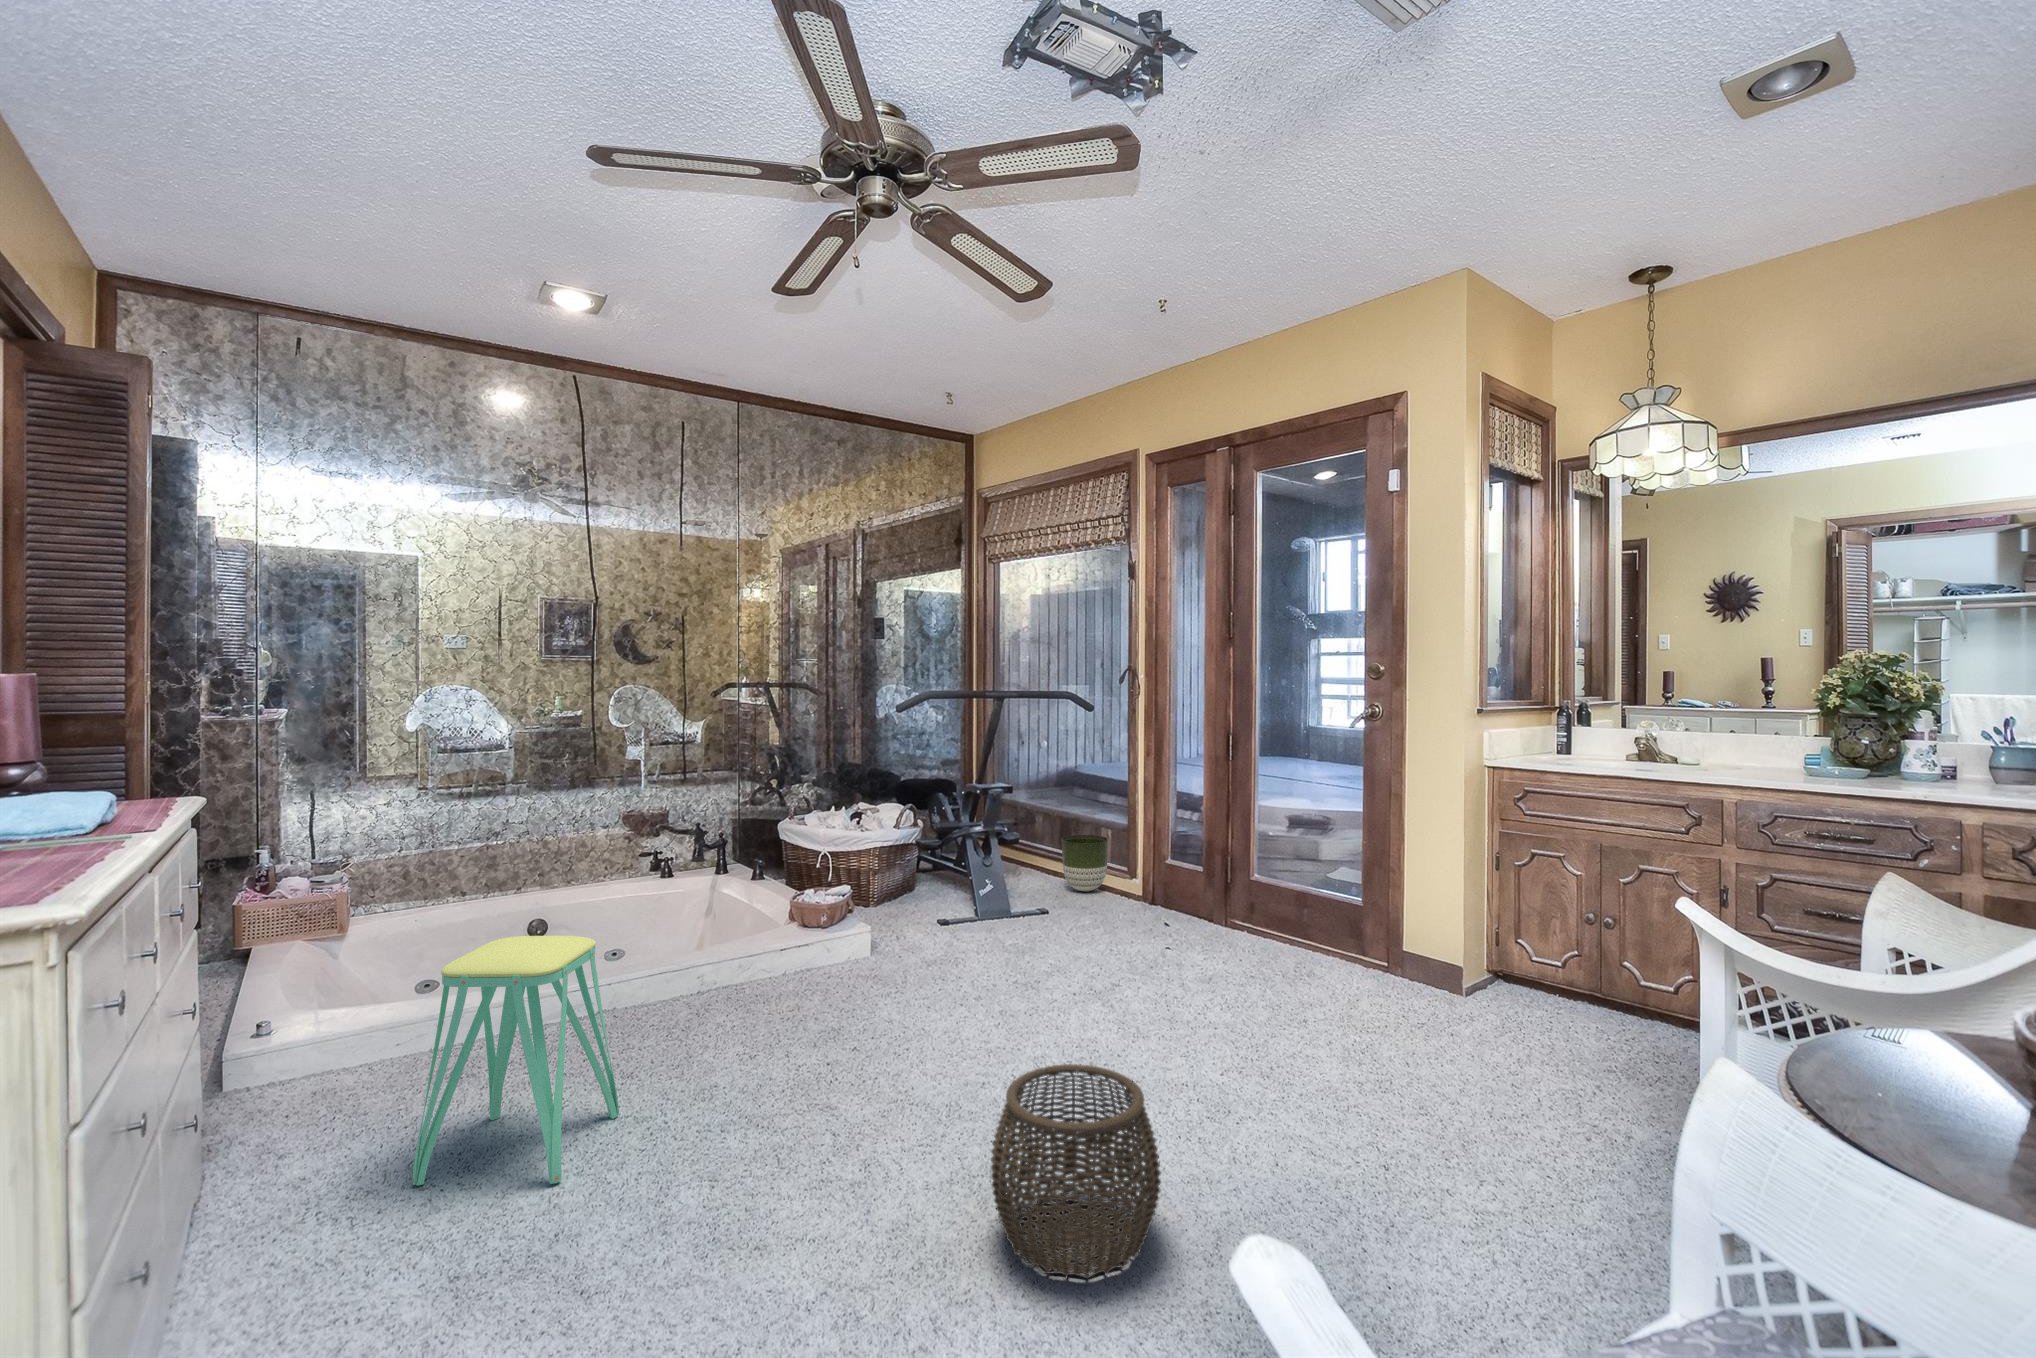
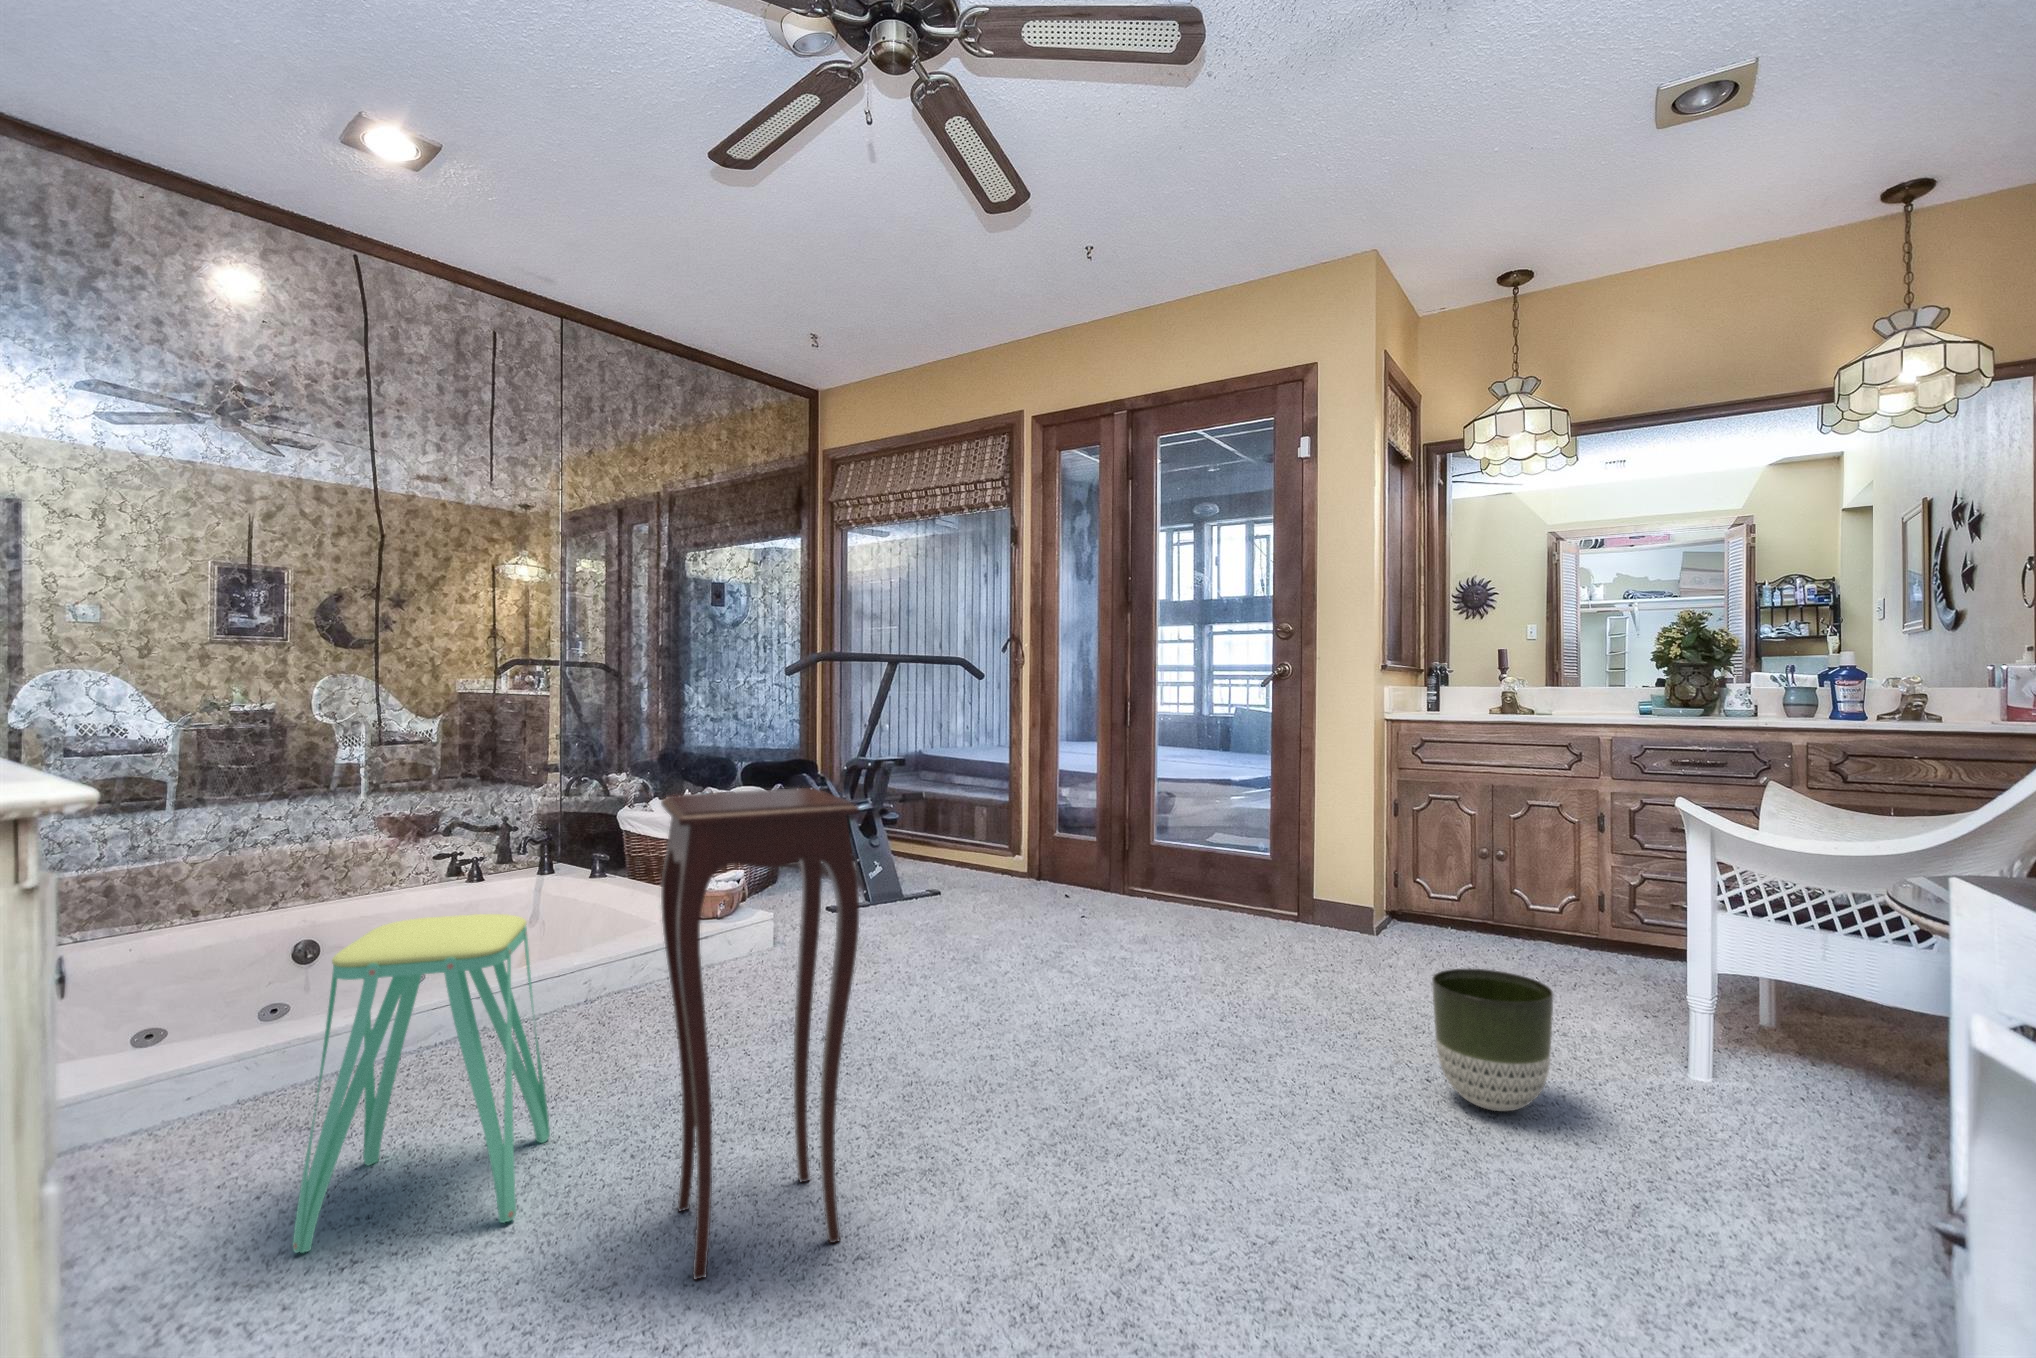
planter: present [1062,835,1108,892] -> present [1432,969,1553,1112]
side table: none [634,852,796,1258] -> present [661,788,860,1279]
woven basket: present [991,1064,1161,1278] -> none [1073,1002,1261,1221]

